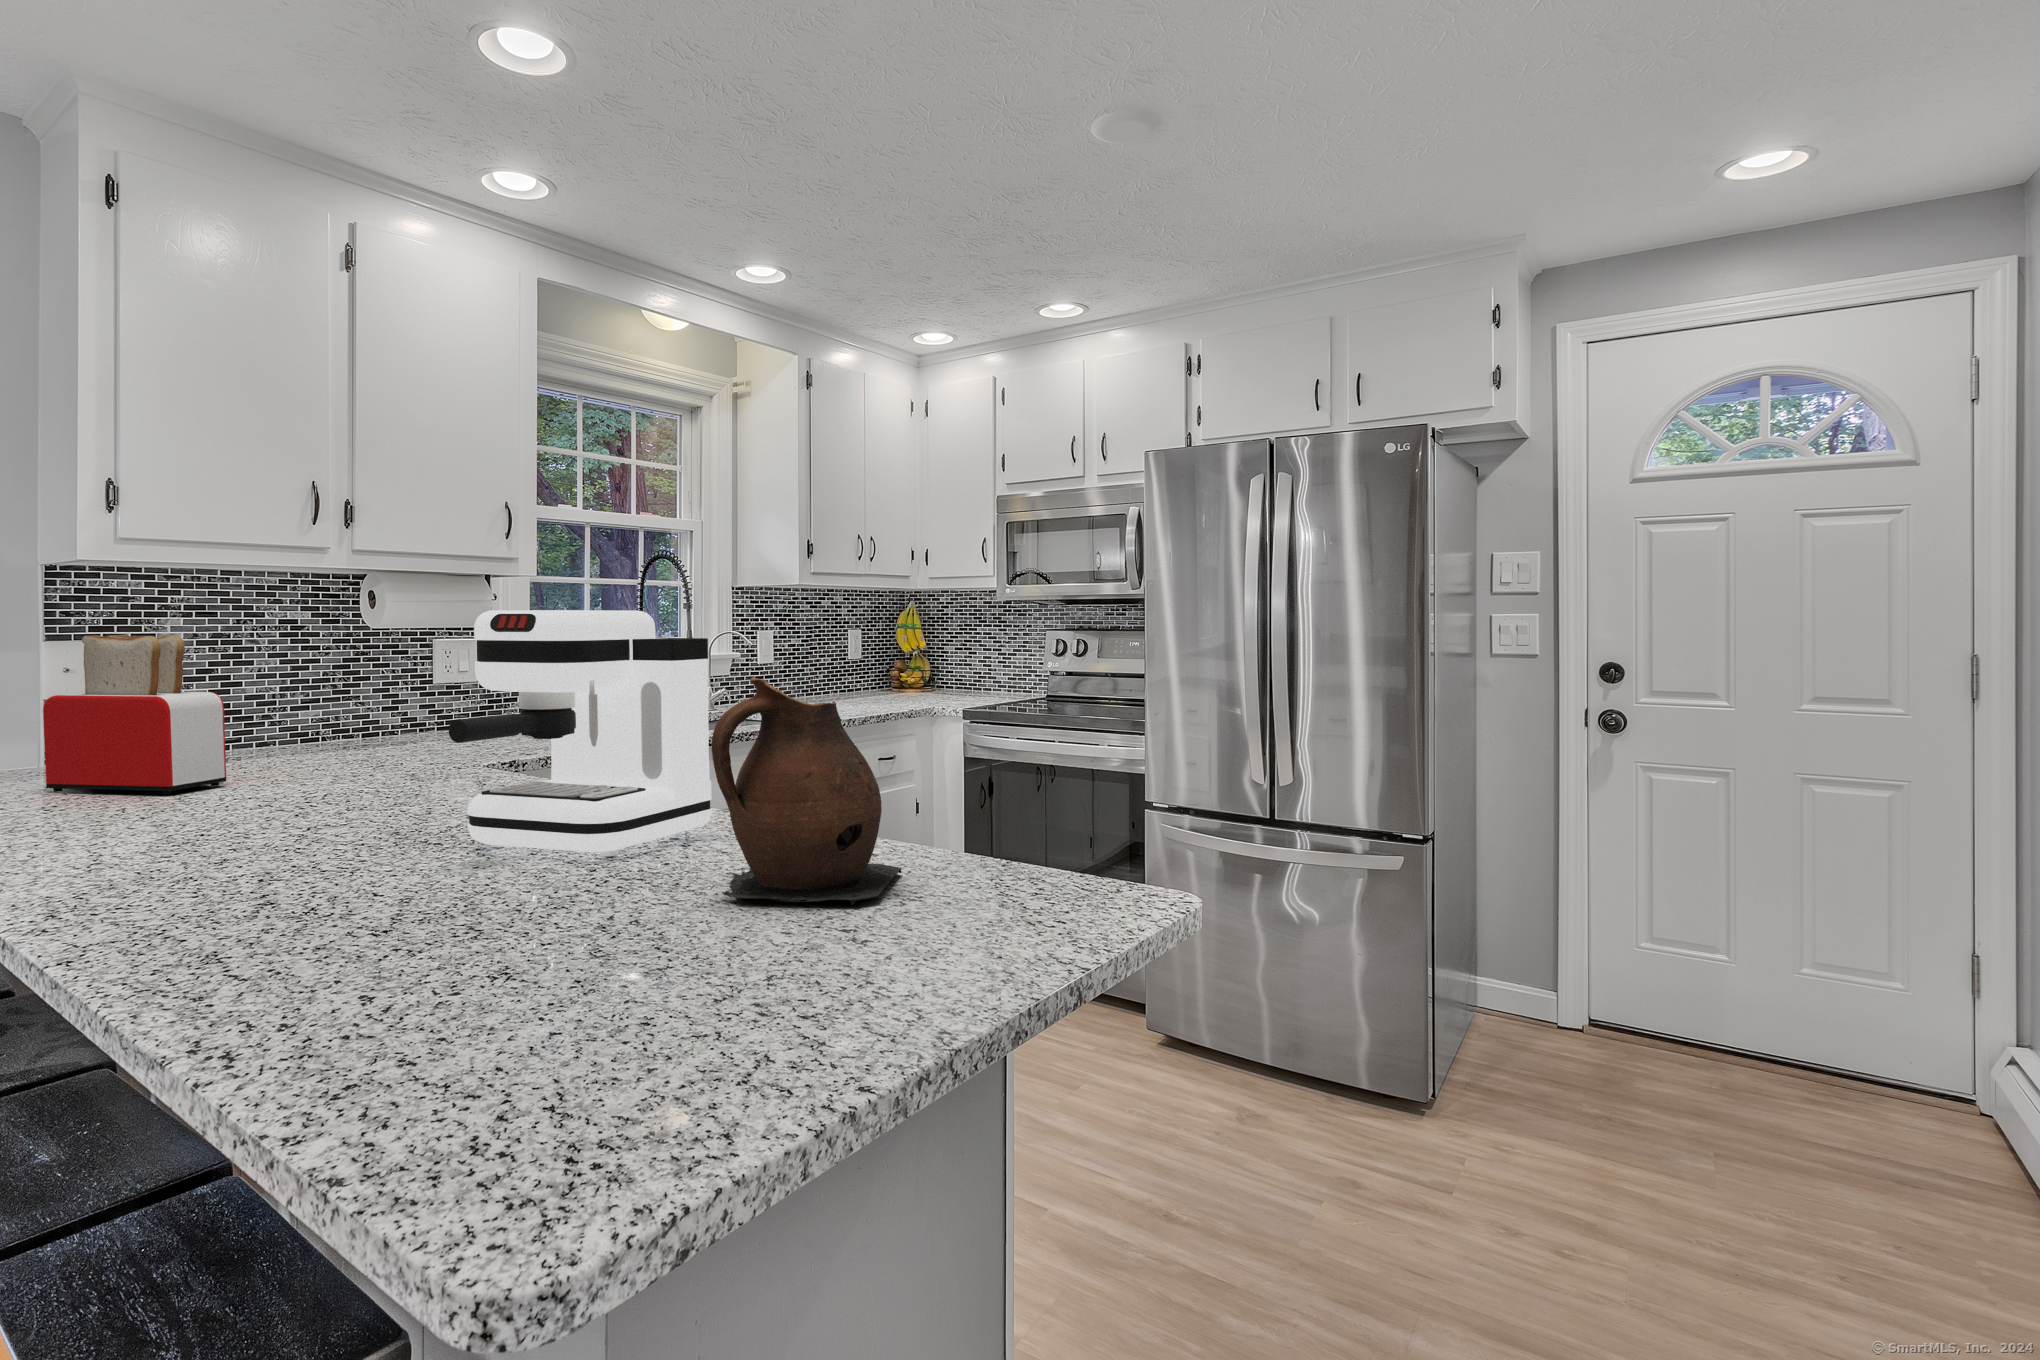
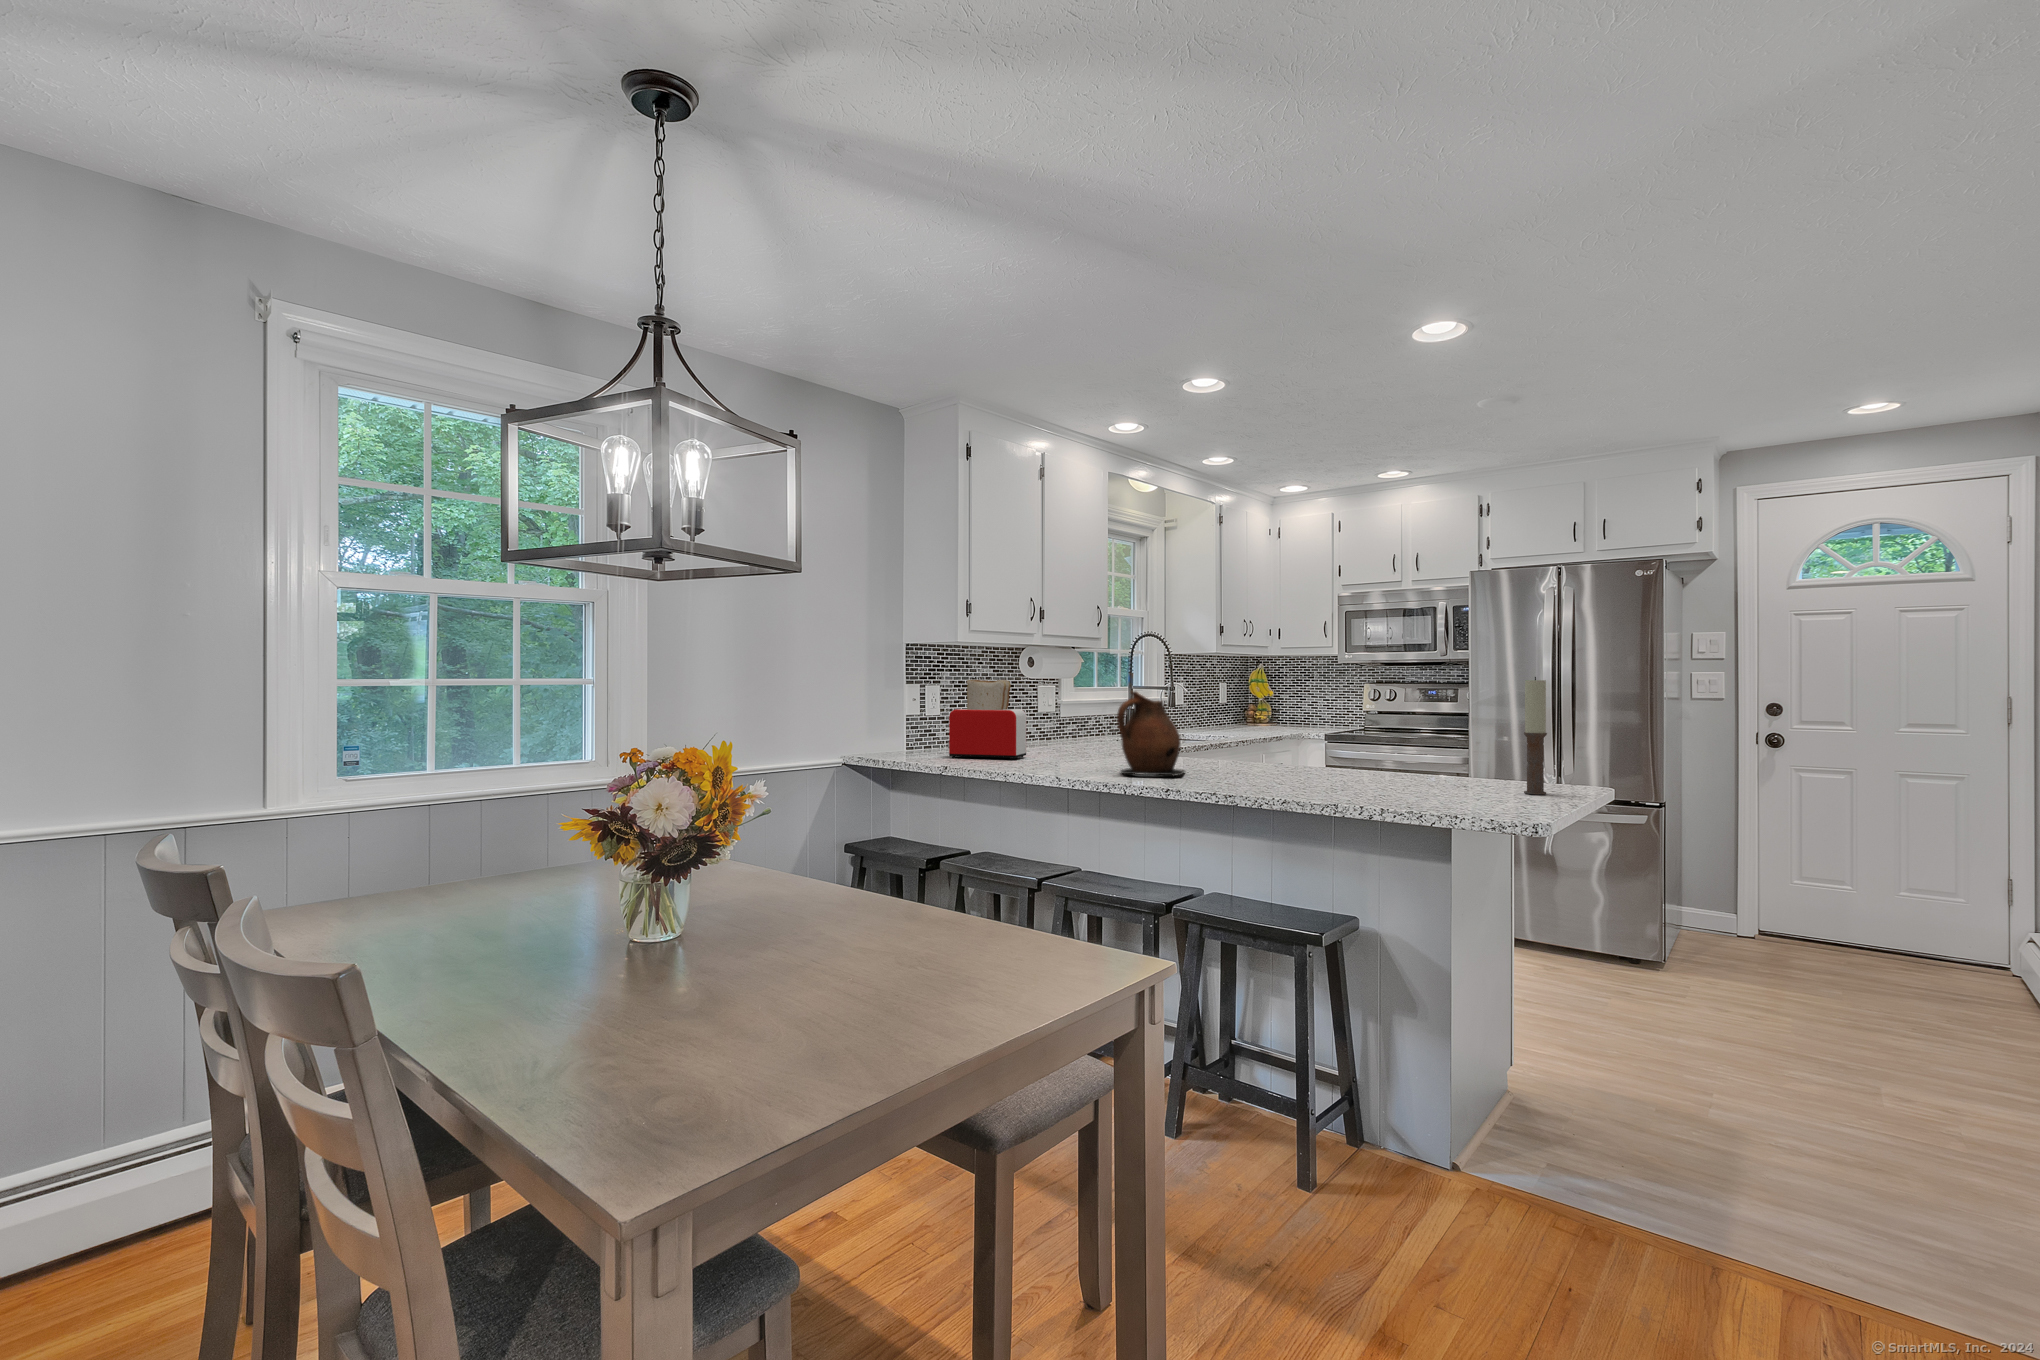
coffee maker: present [449,610,712,856] -> none [1240,666,1343,782]
candle: none [972,636,1014,886] -> present [1524,677,1547,794]
ceramic pitcher: present [712,678,901,905] -> present [1117,691,1185,776]

